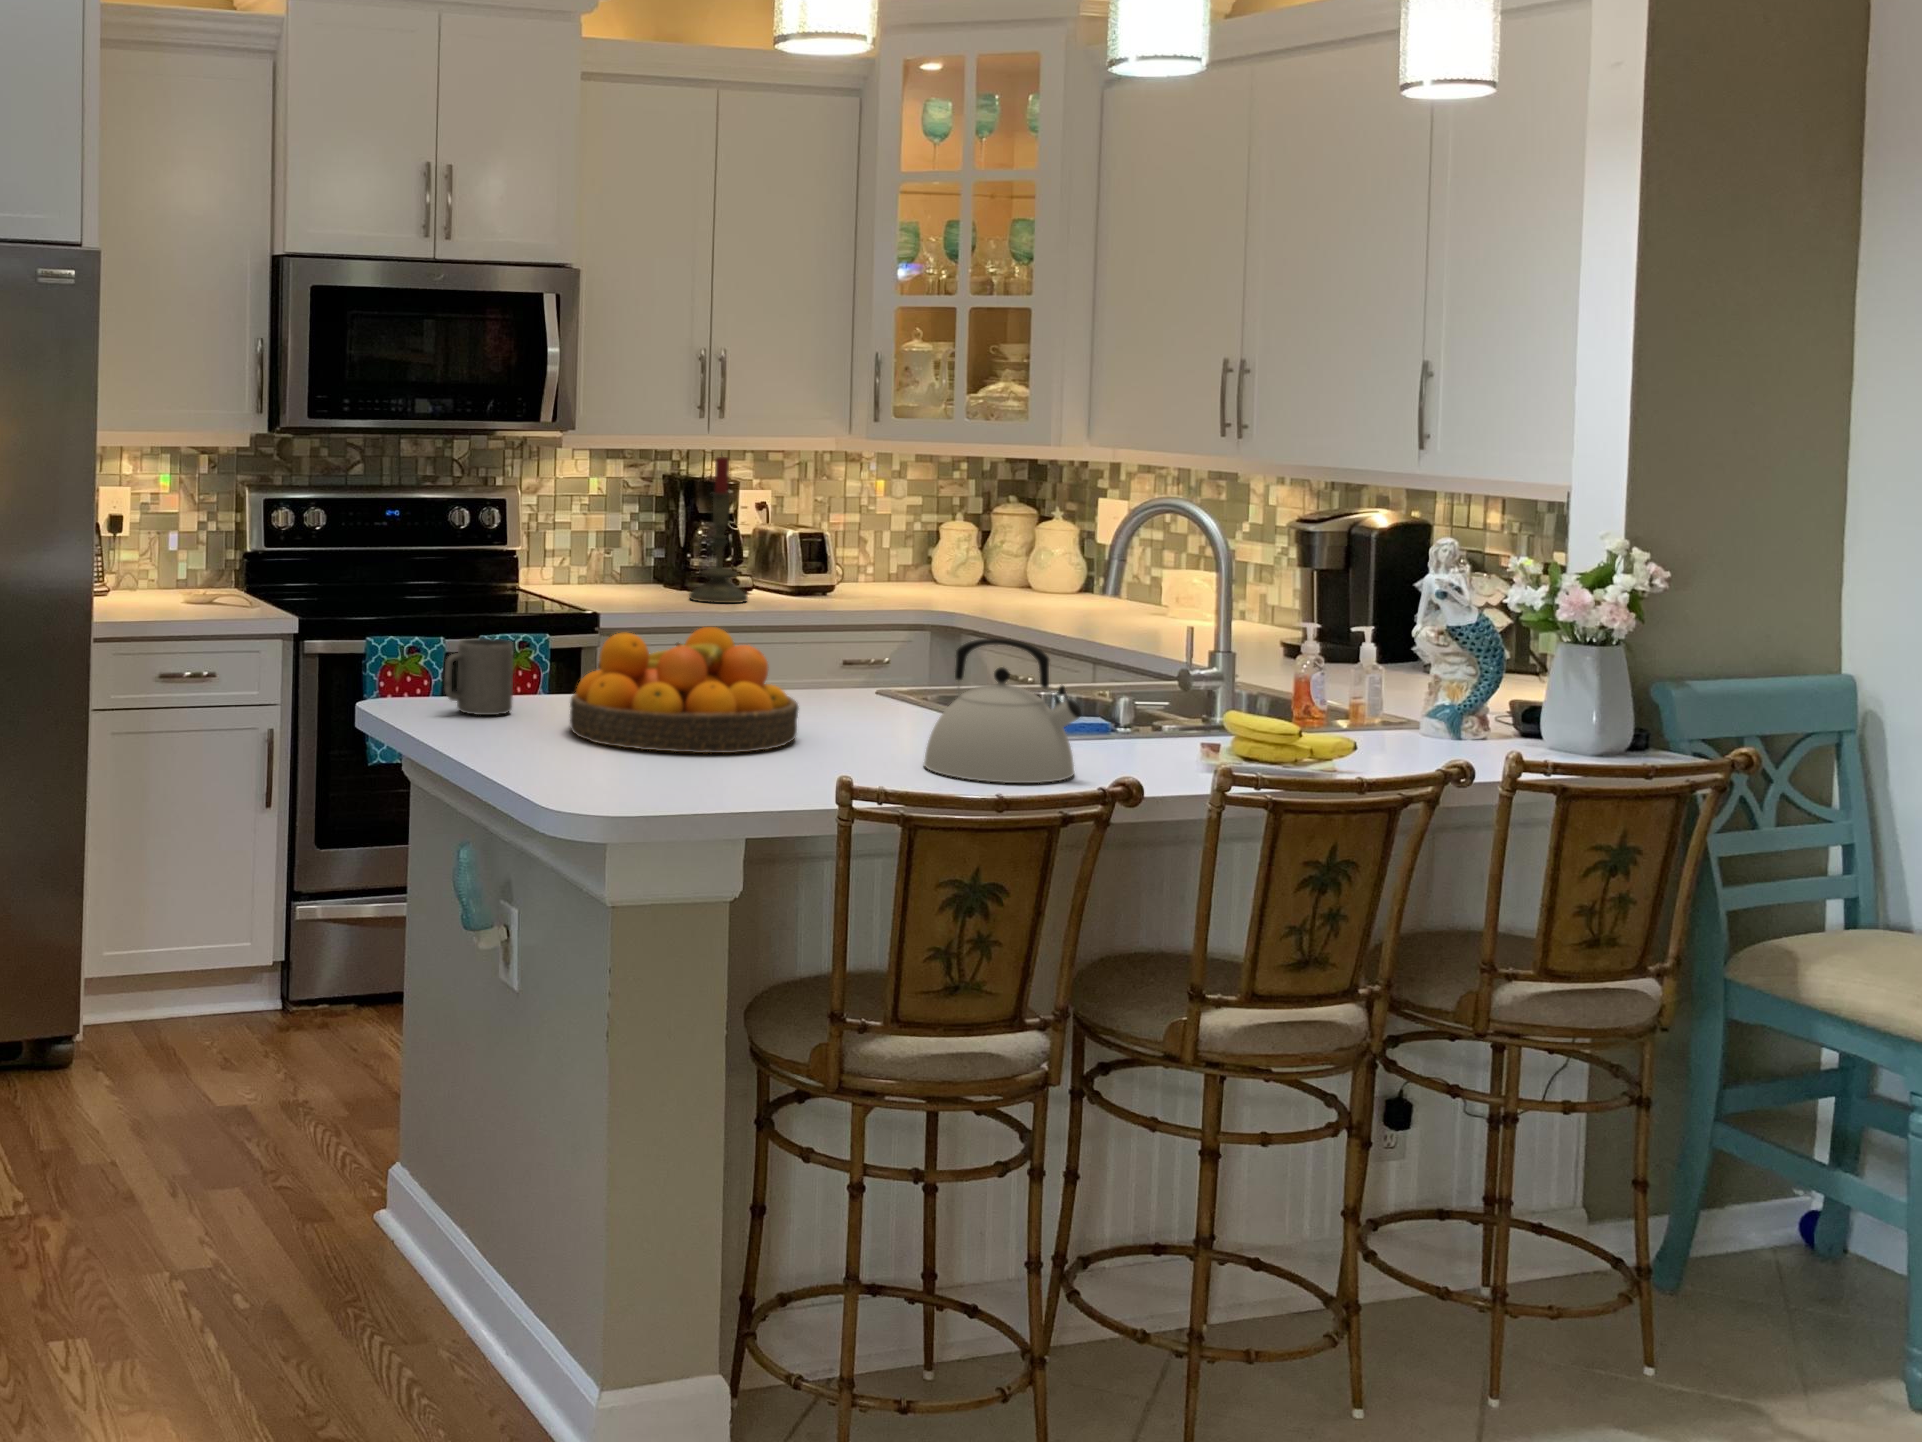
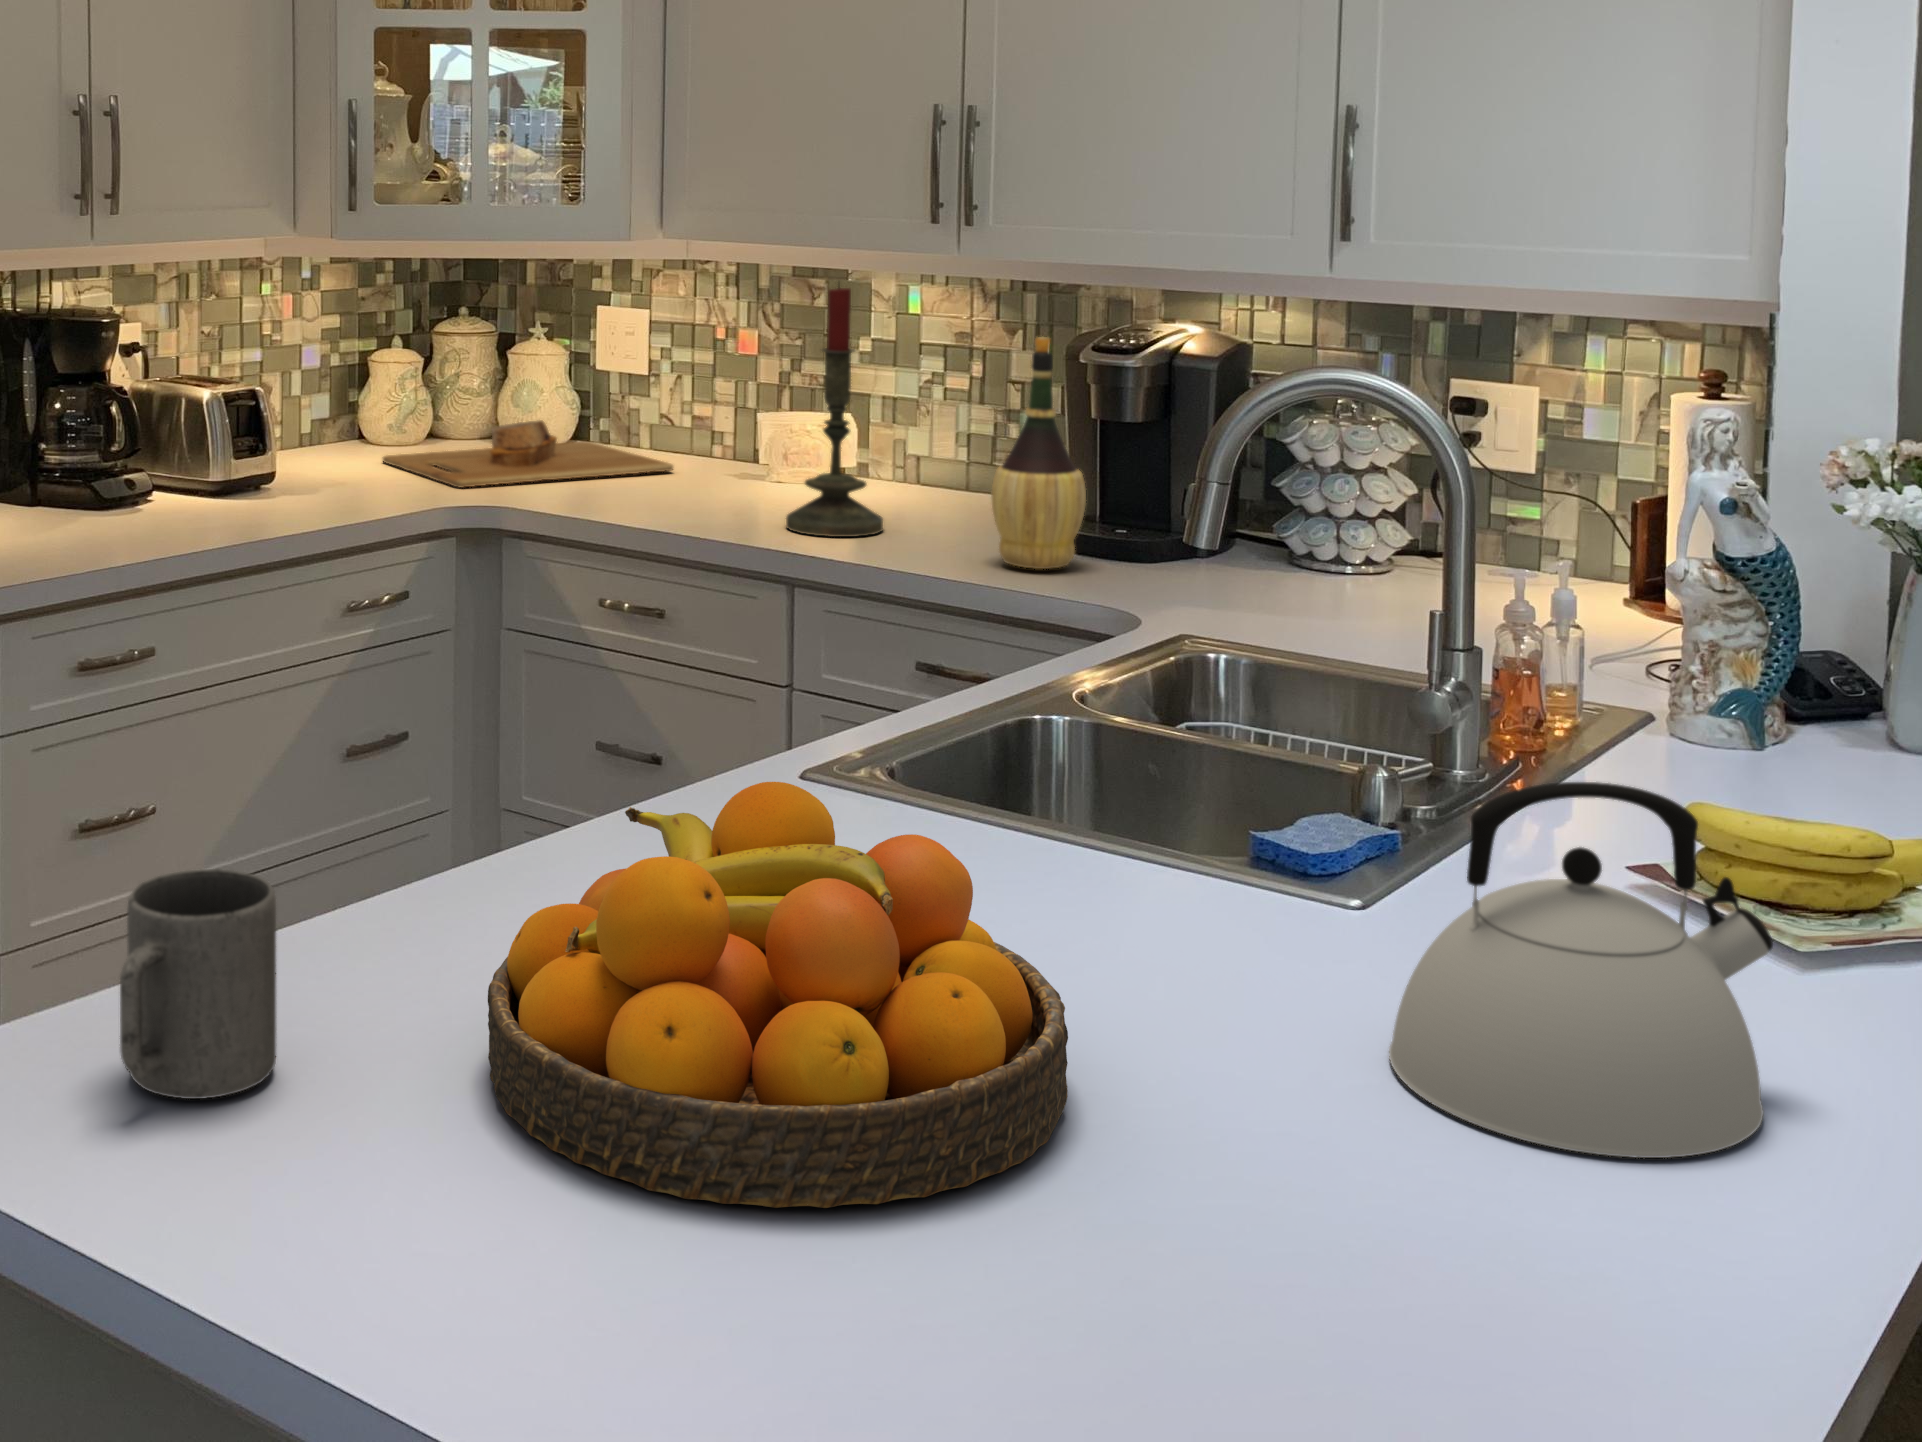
candle: present [689,457,748,603] -> present [786,287,883,537]
wine bottle: none [1200,506,1262,654] -> present [991,337,1086,569]
cutting board: none [924,567,1106,605] -> present [383,420,673,488]

